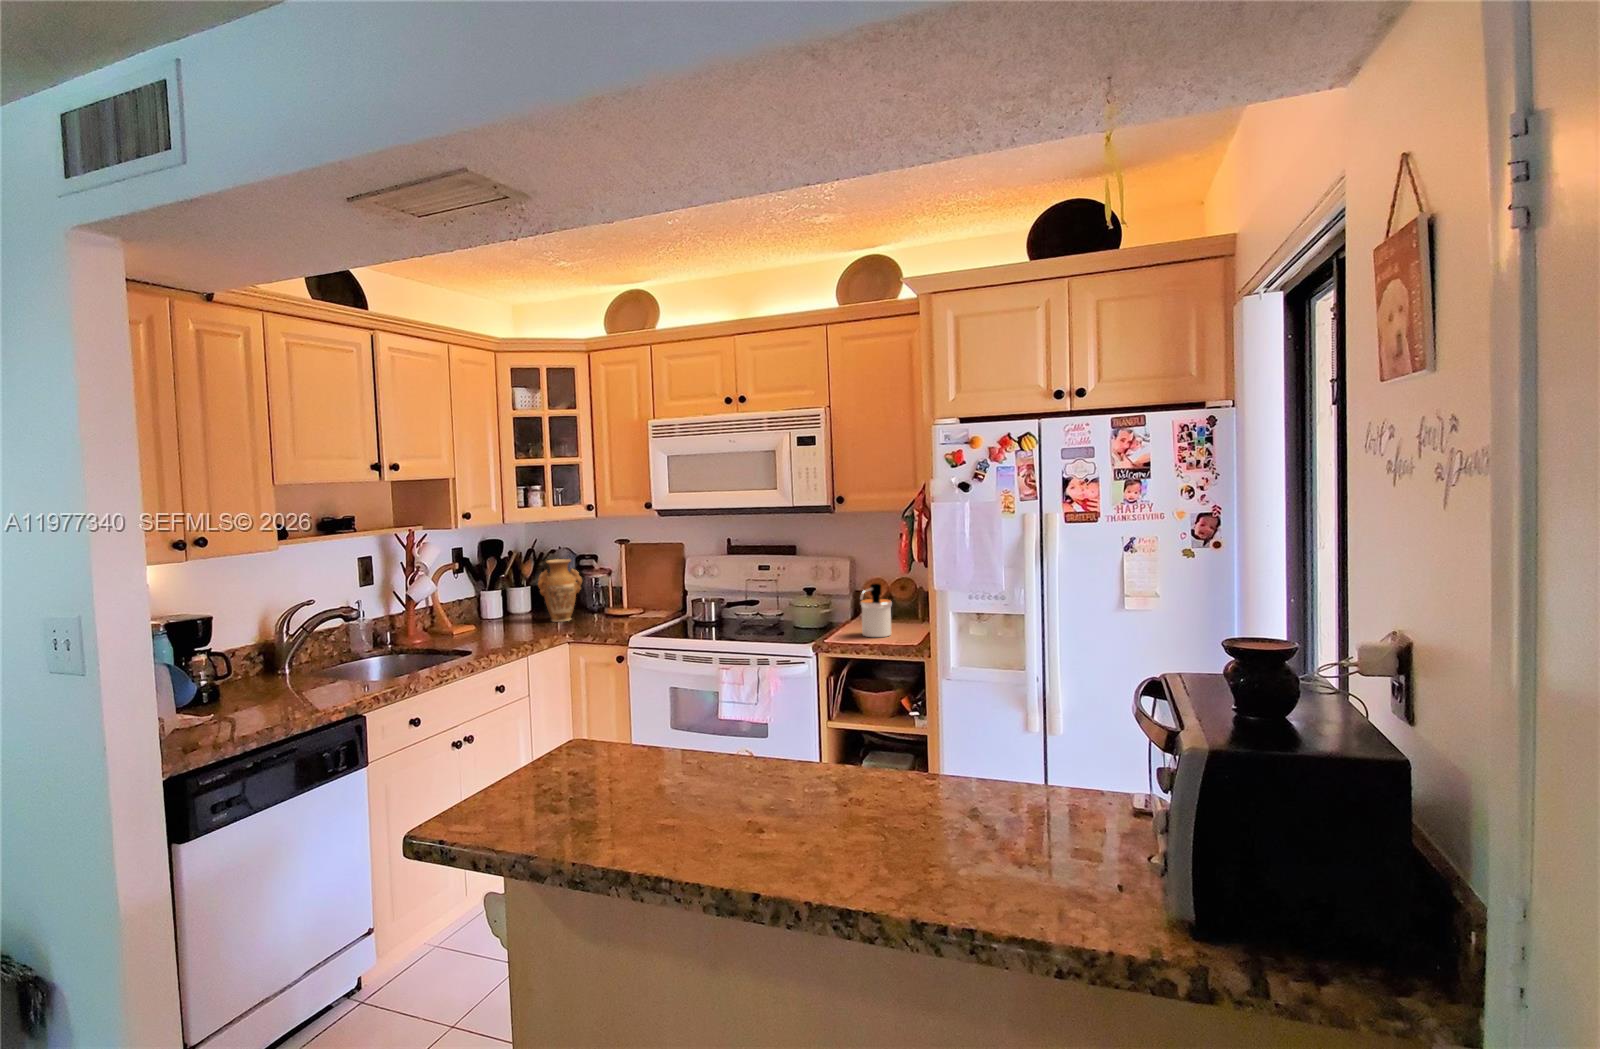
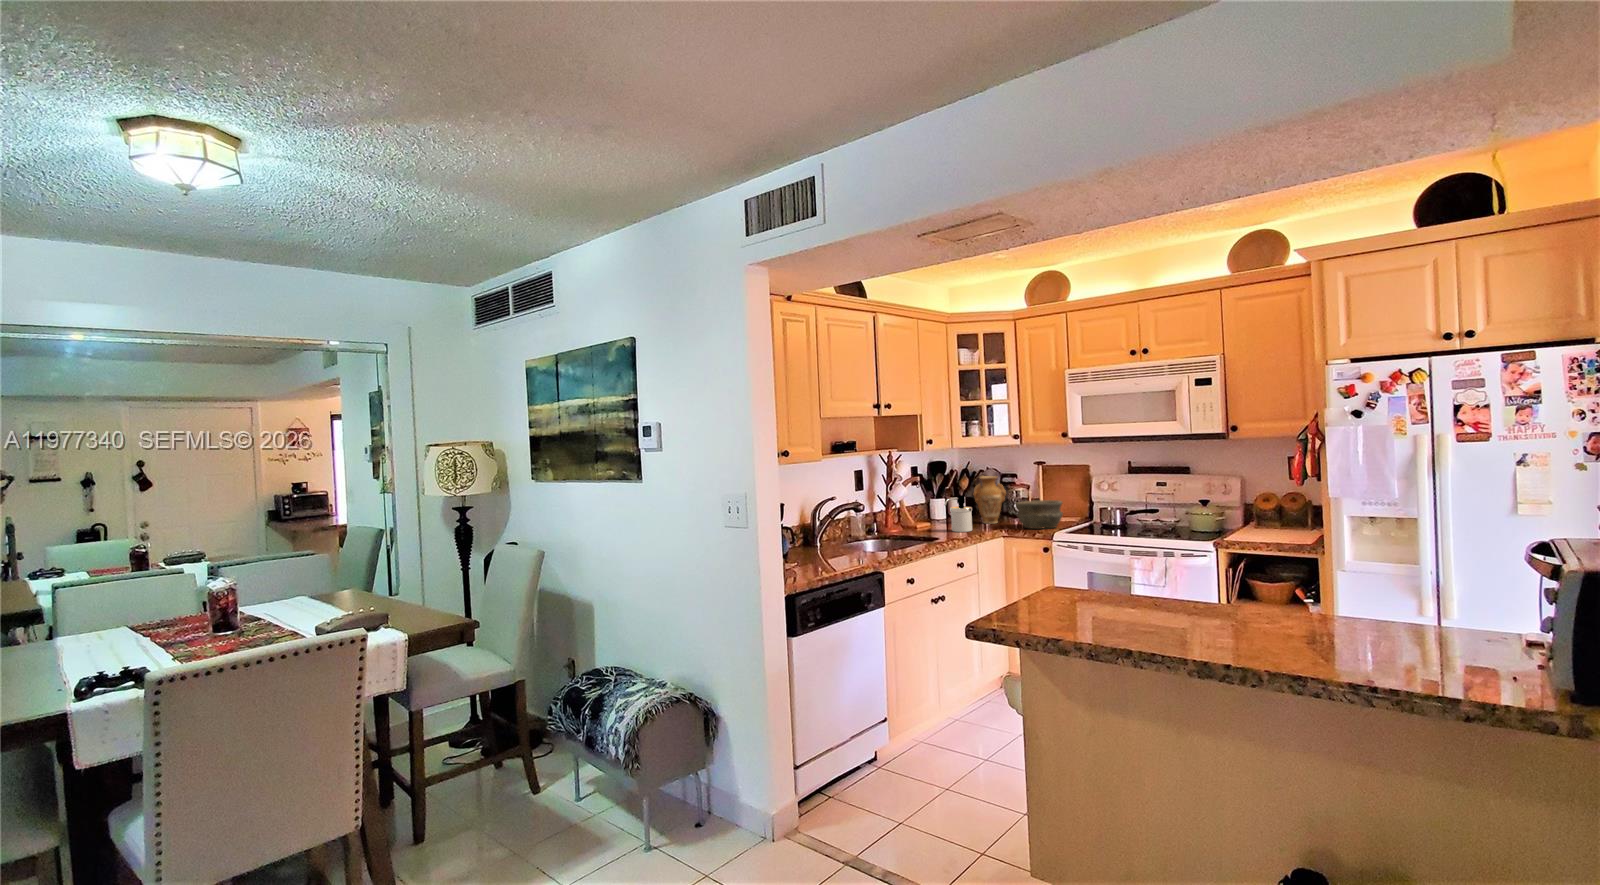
soap dispenser: present [860,584,892,637] -> present [944,495,972,532]
bowl: none [586,590,648,629] -> present [1015,500,1063,529]

